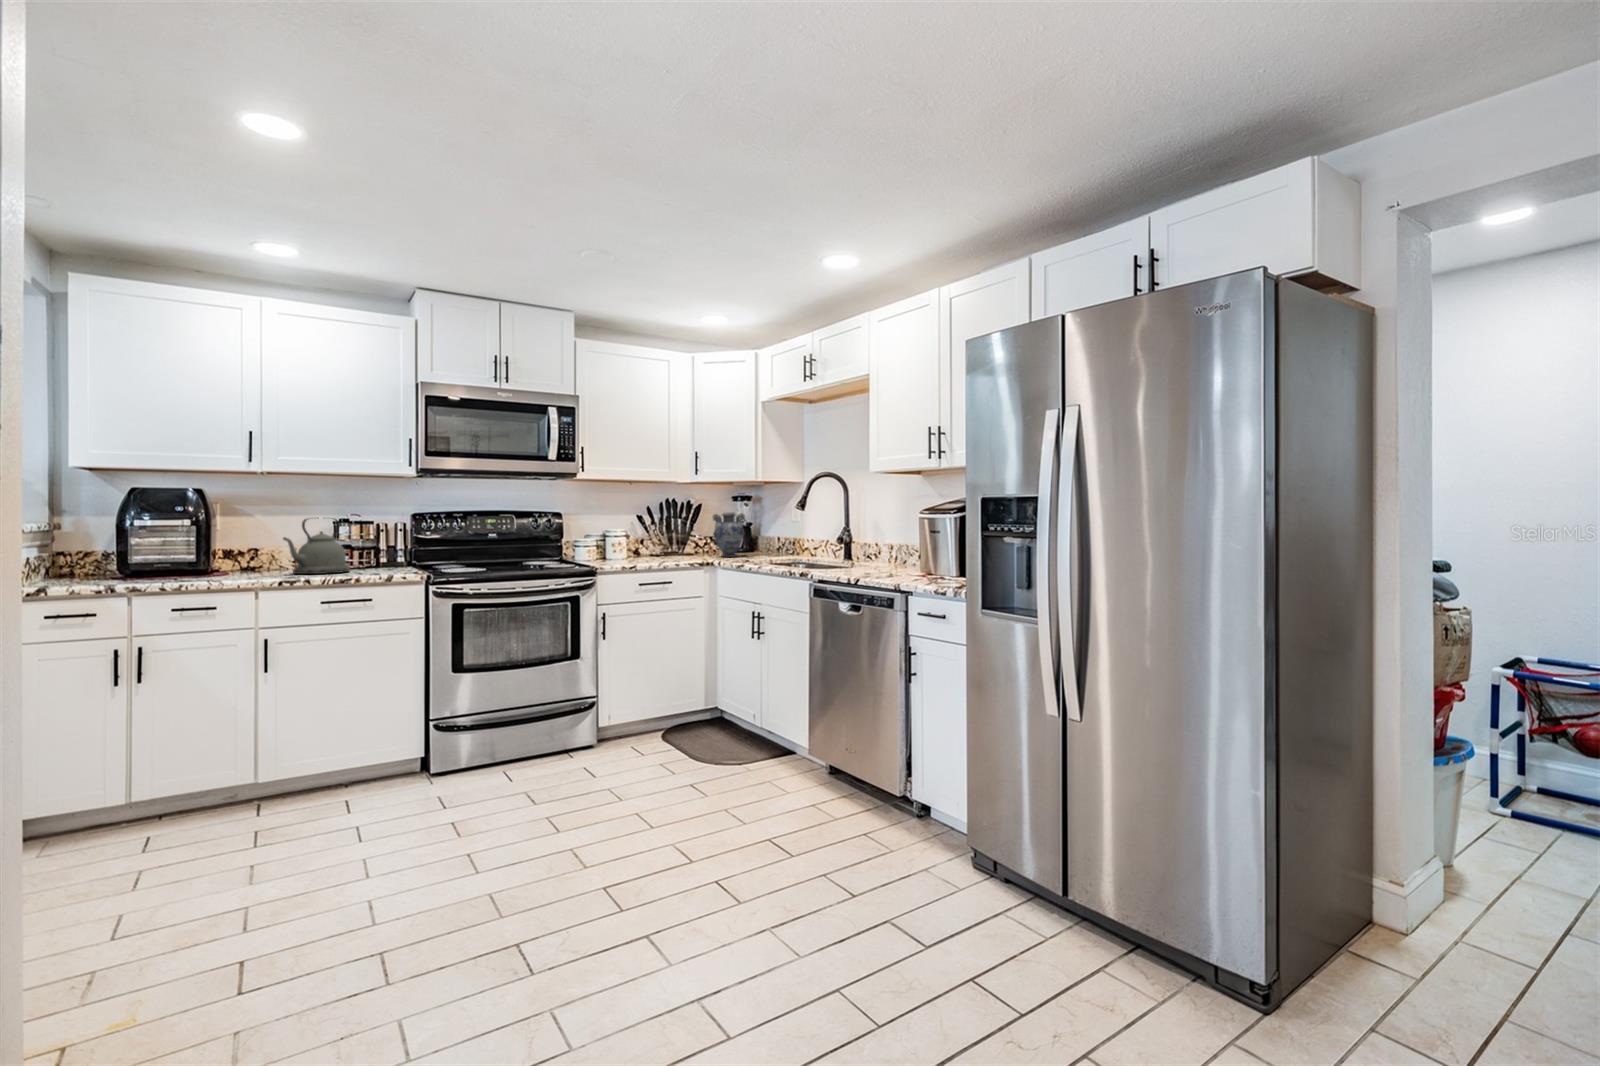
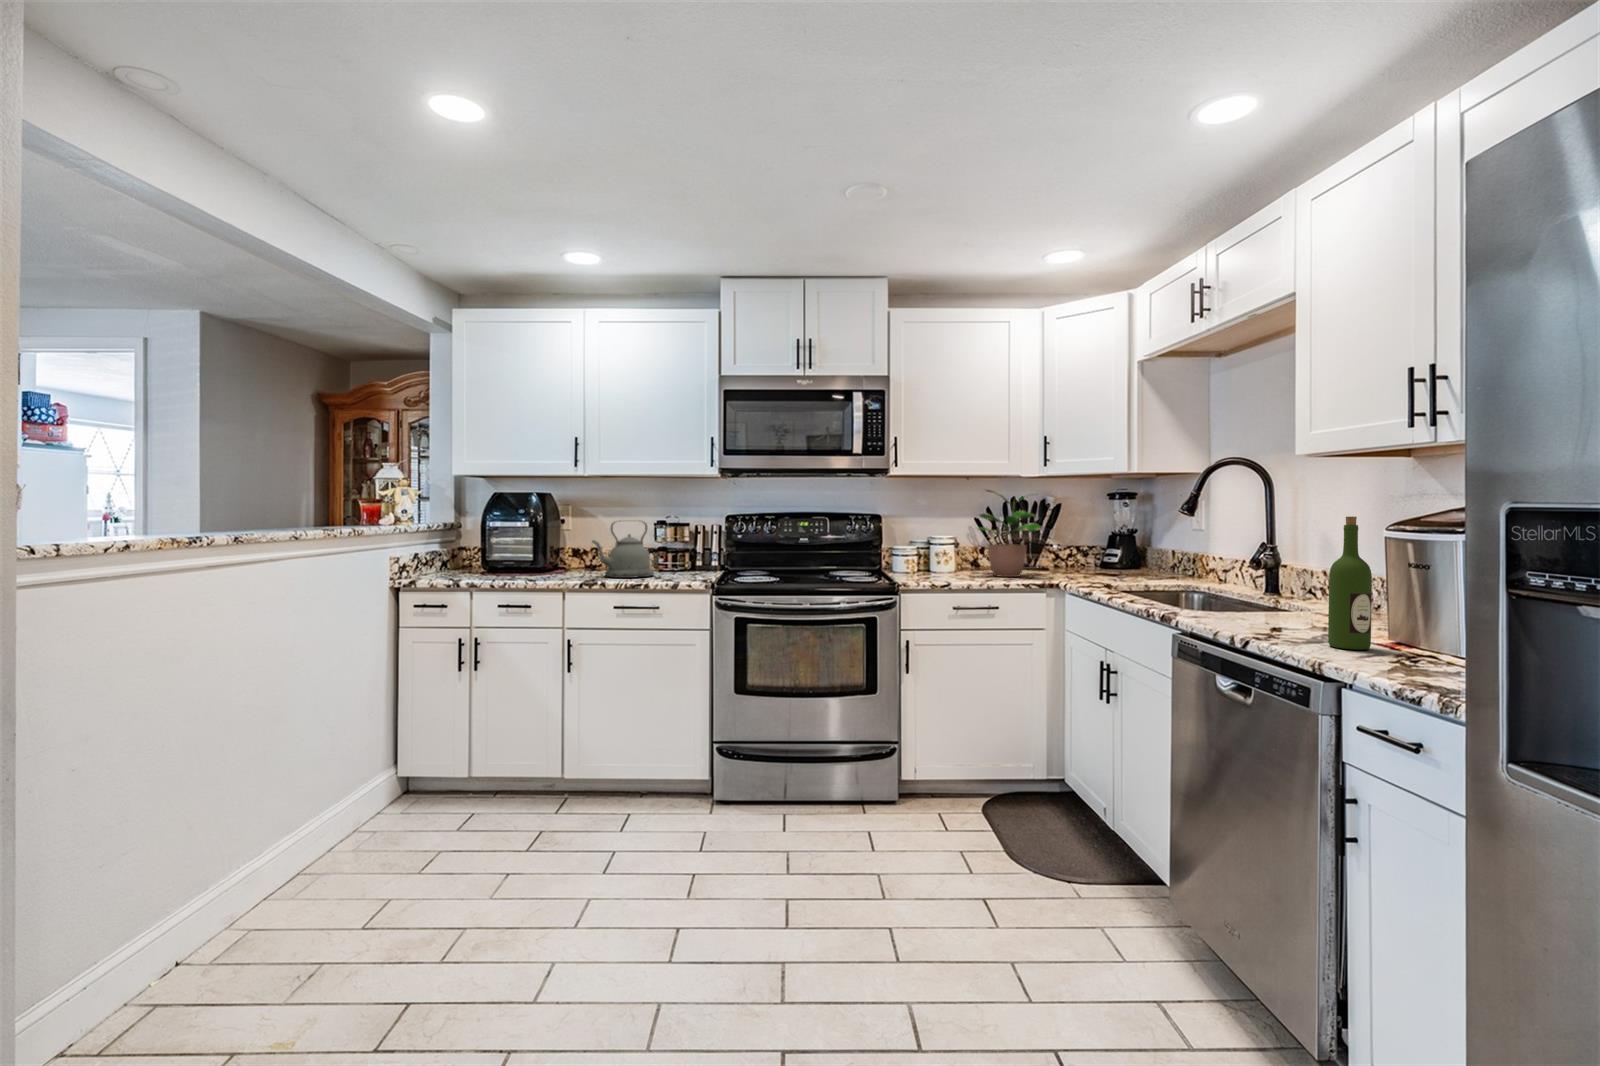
potted plant: none [644,492,697,560] -> present [978,490,1042,577]
wine bottle: none [897,506,917,580] -> present [1328,517,1372,650]
decorative vase: present [713,513,745,557] -> none [1073,515,1121,575]

